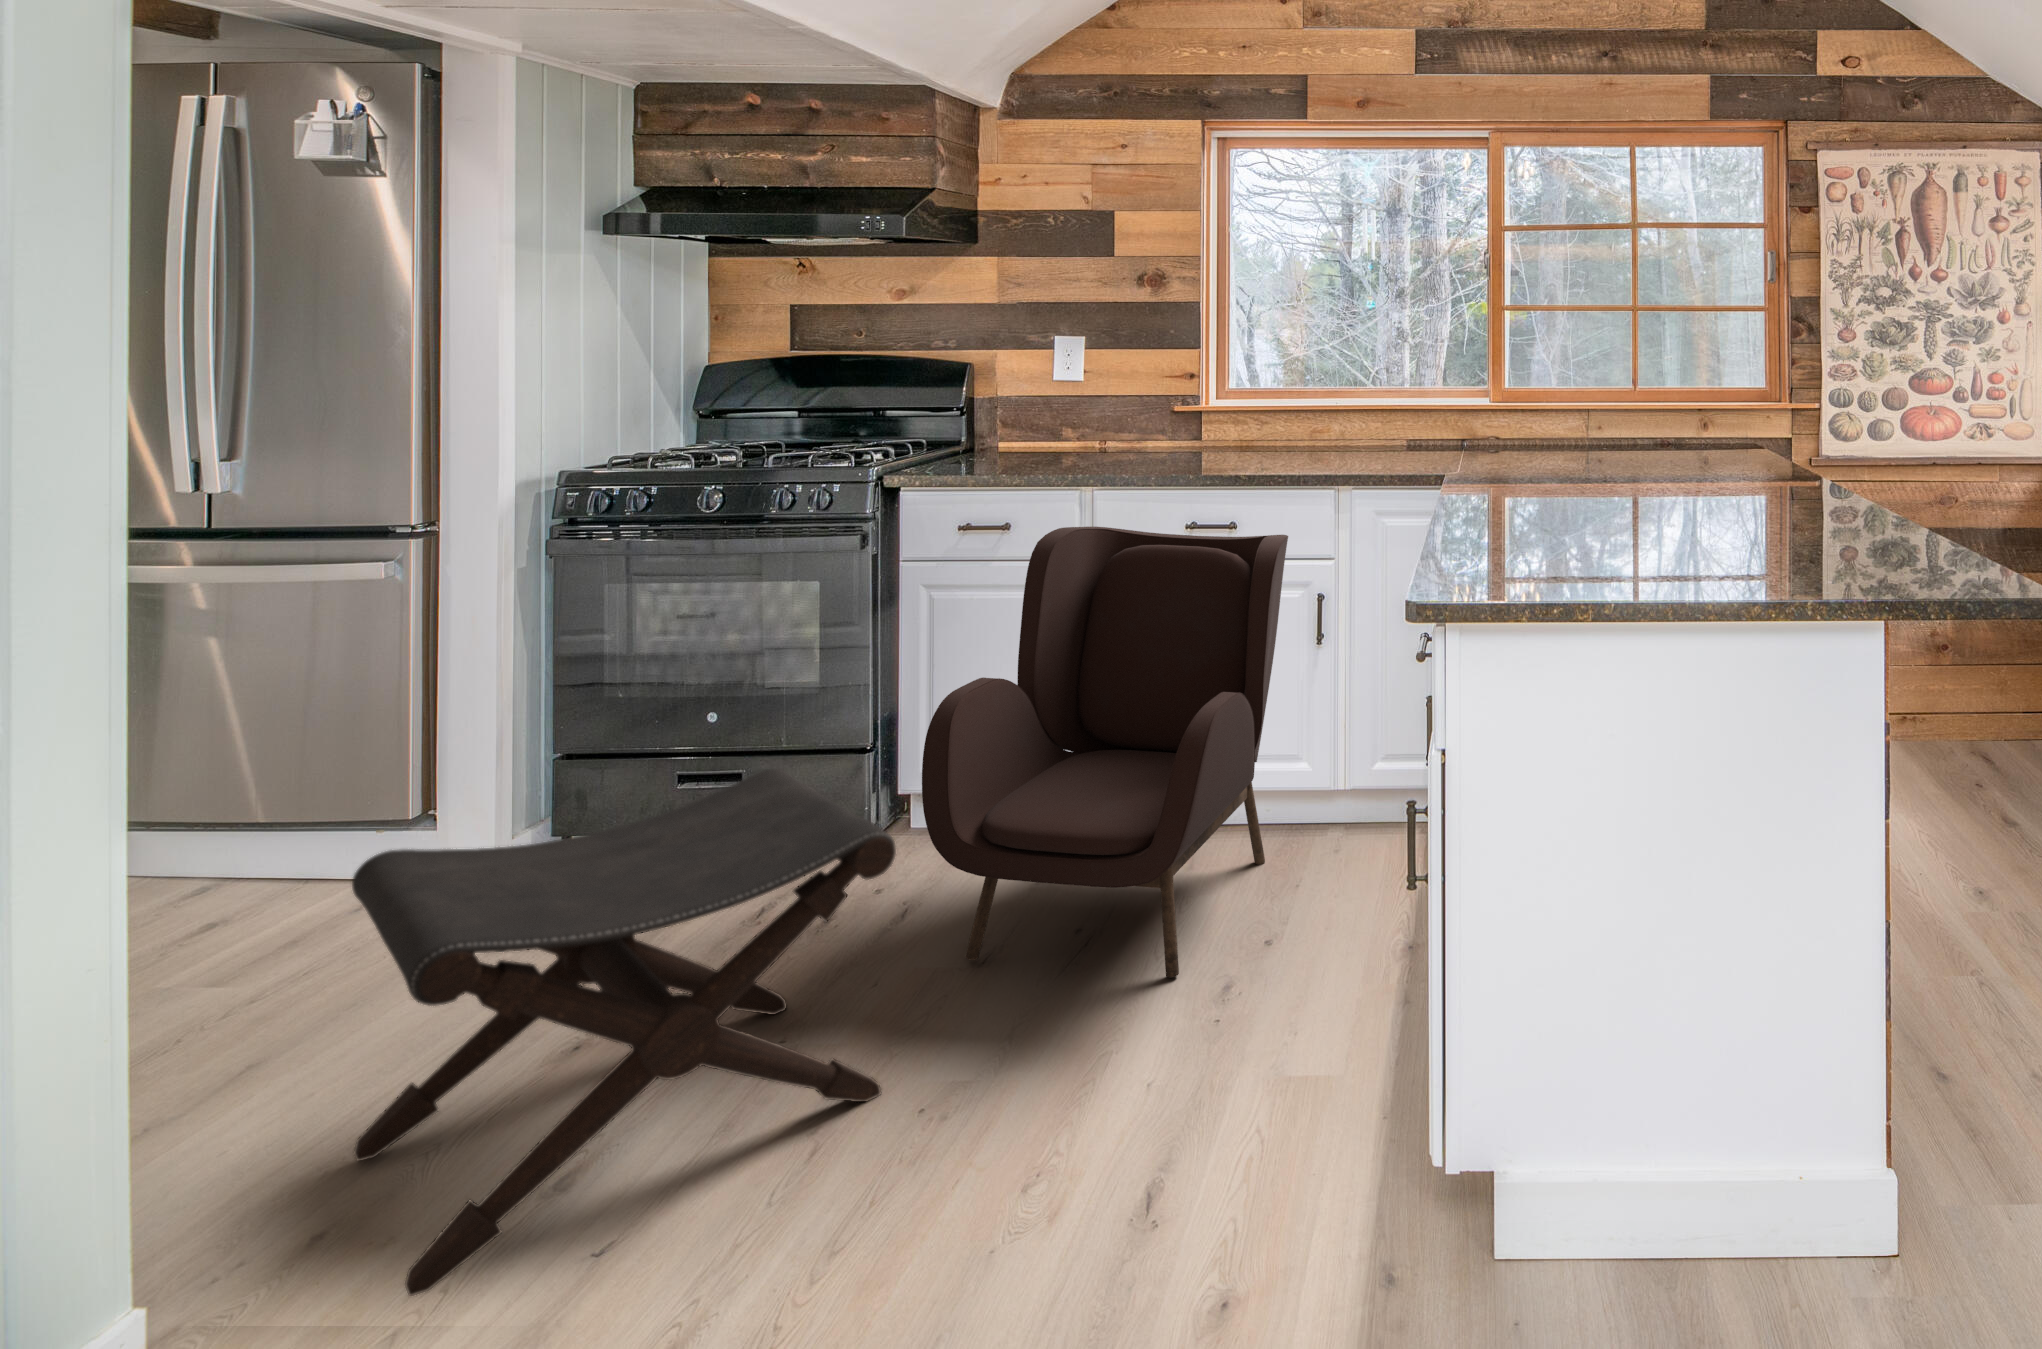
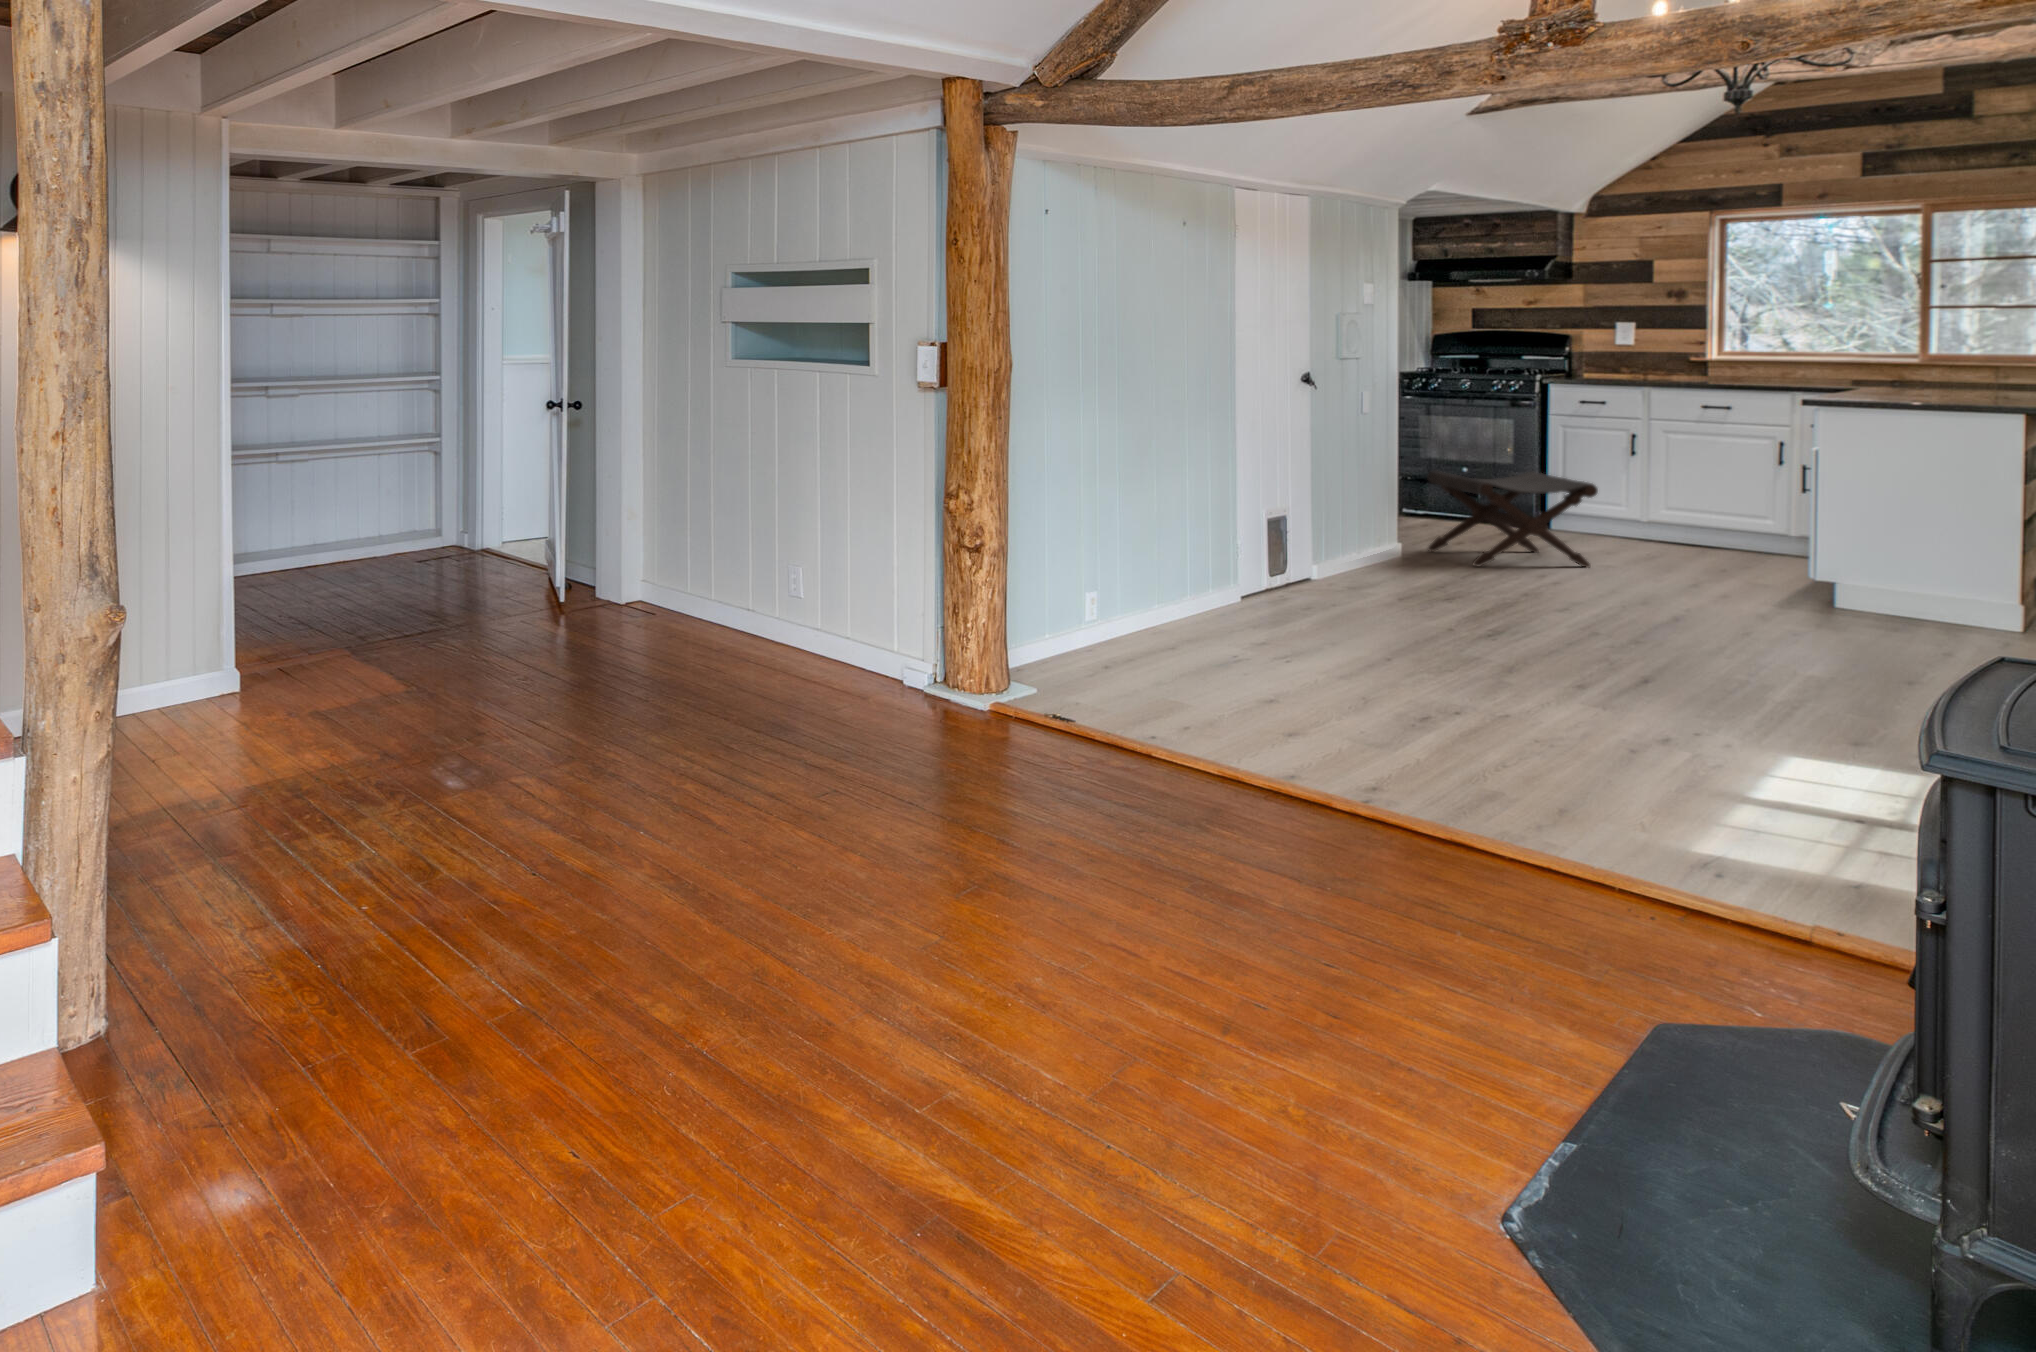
armchair: present [922,527,1288,978] -> none [1590,404,1764,568]

